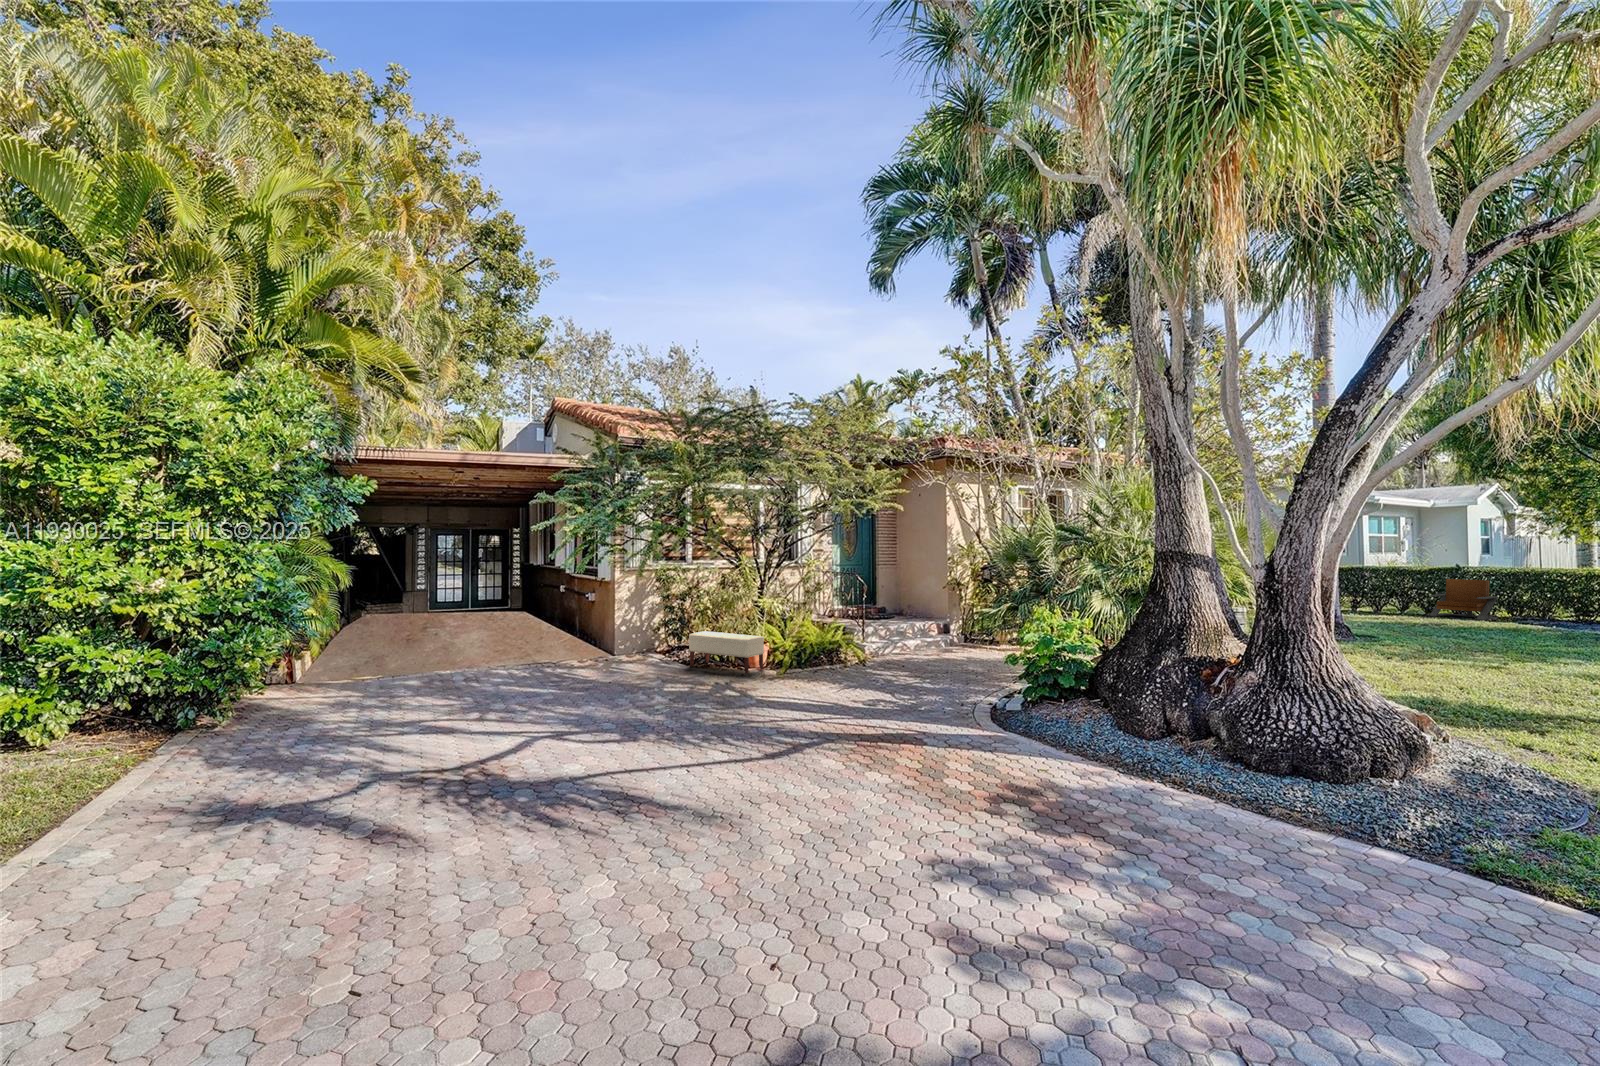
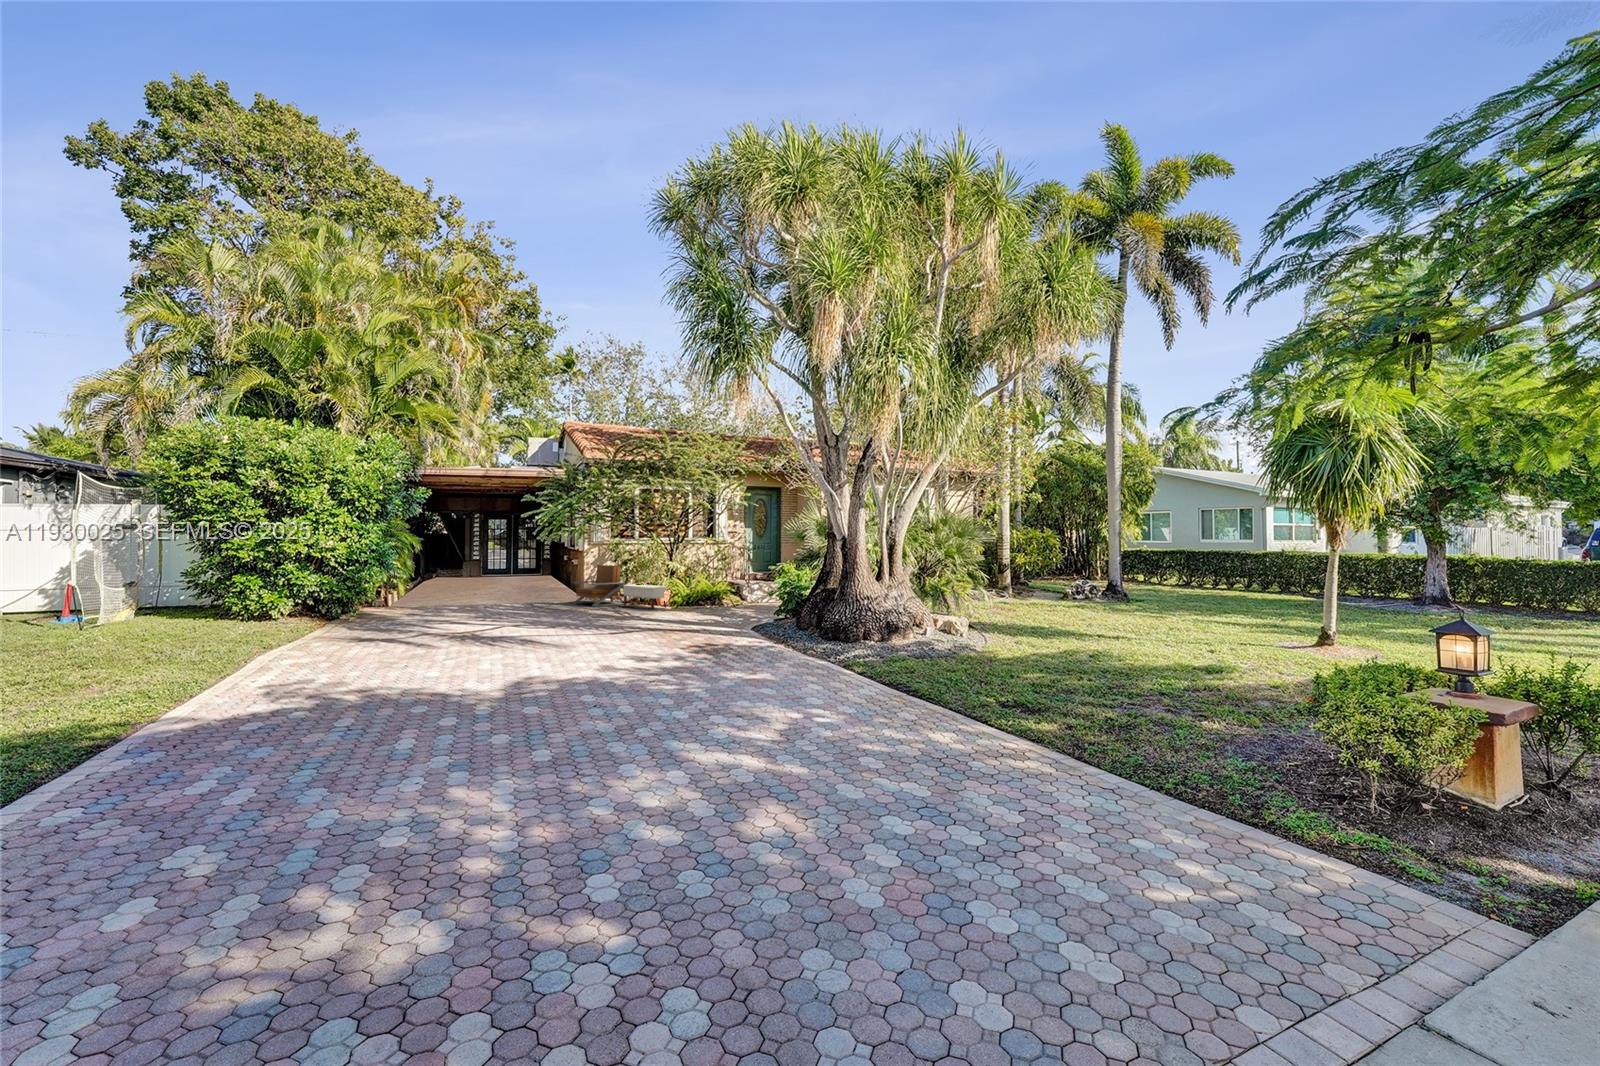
lounge chair: present [1430,579,1498,620] -> present [573,565,626,607]

